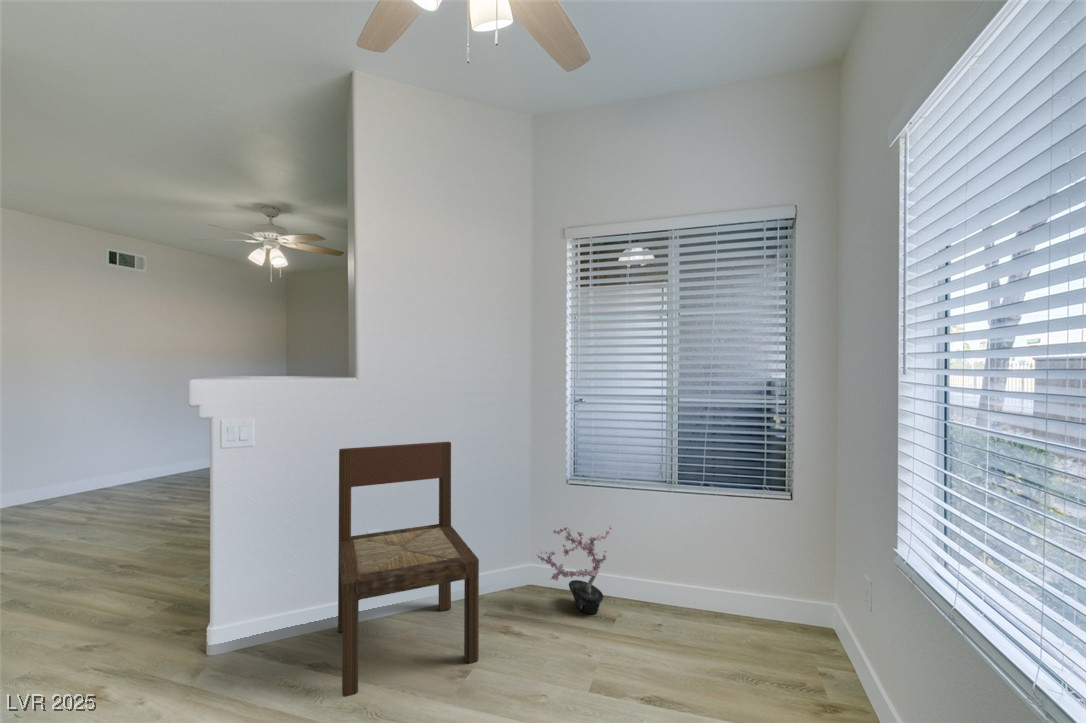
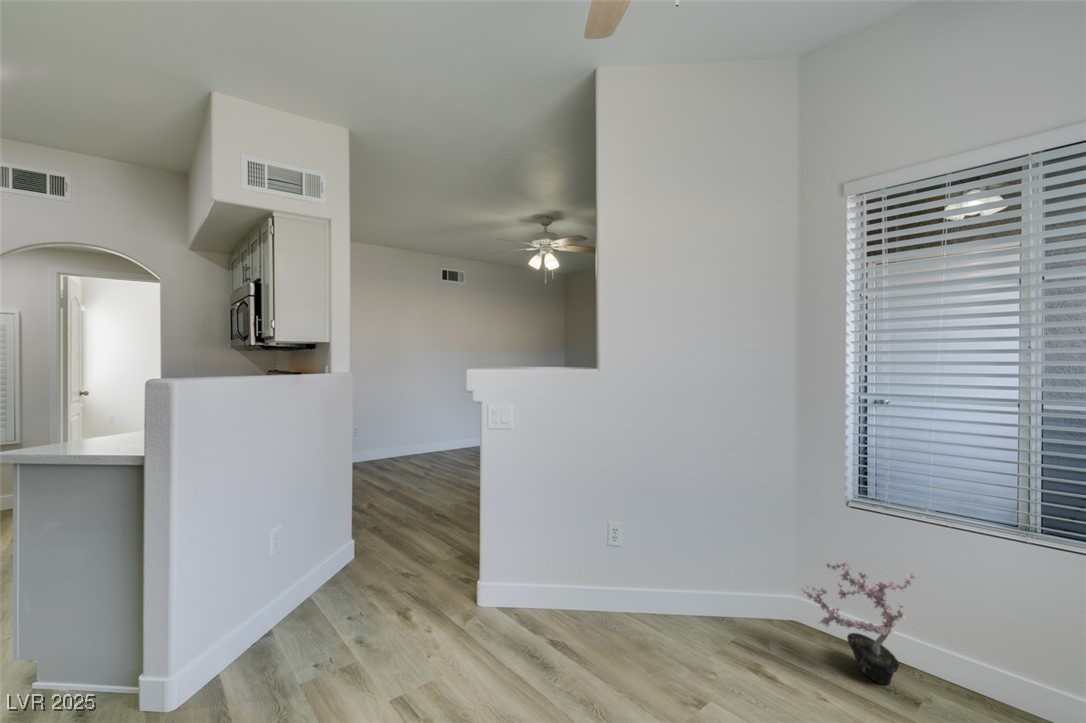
dining chair: present [338,442,479,697] -> none [574,439,716,691]

